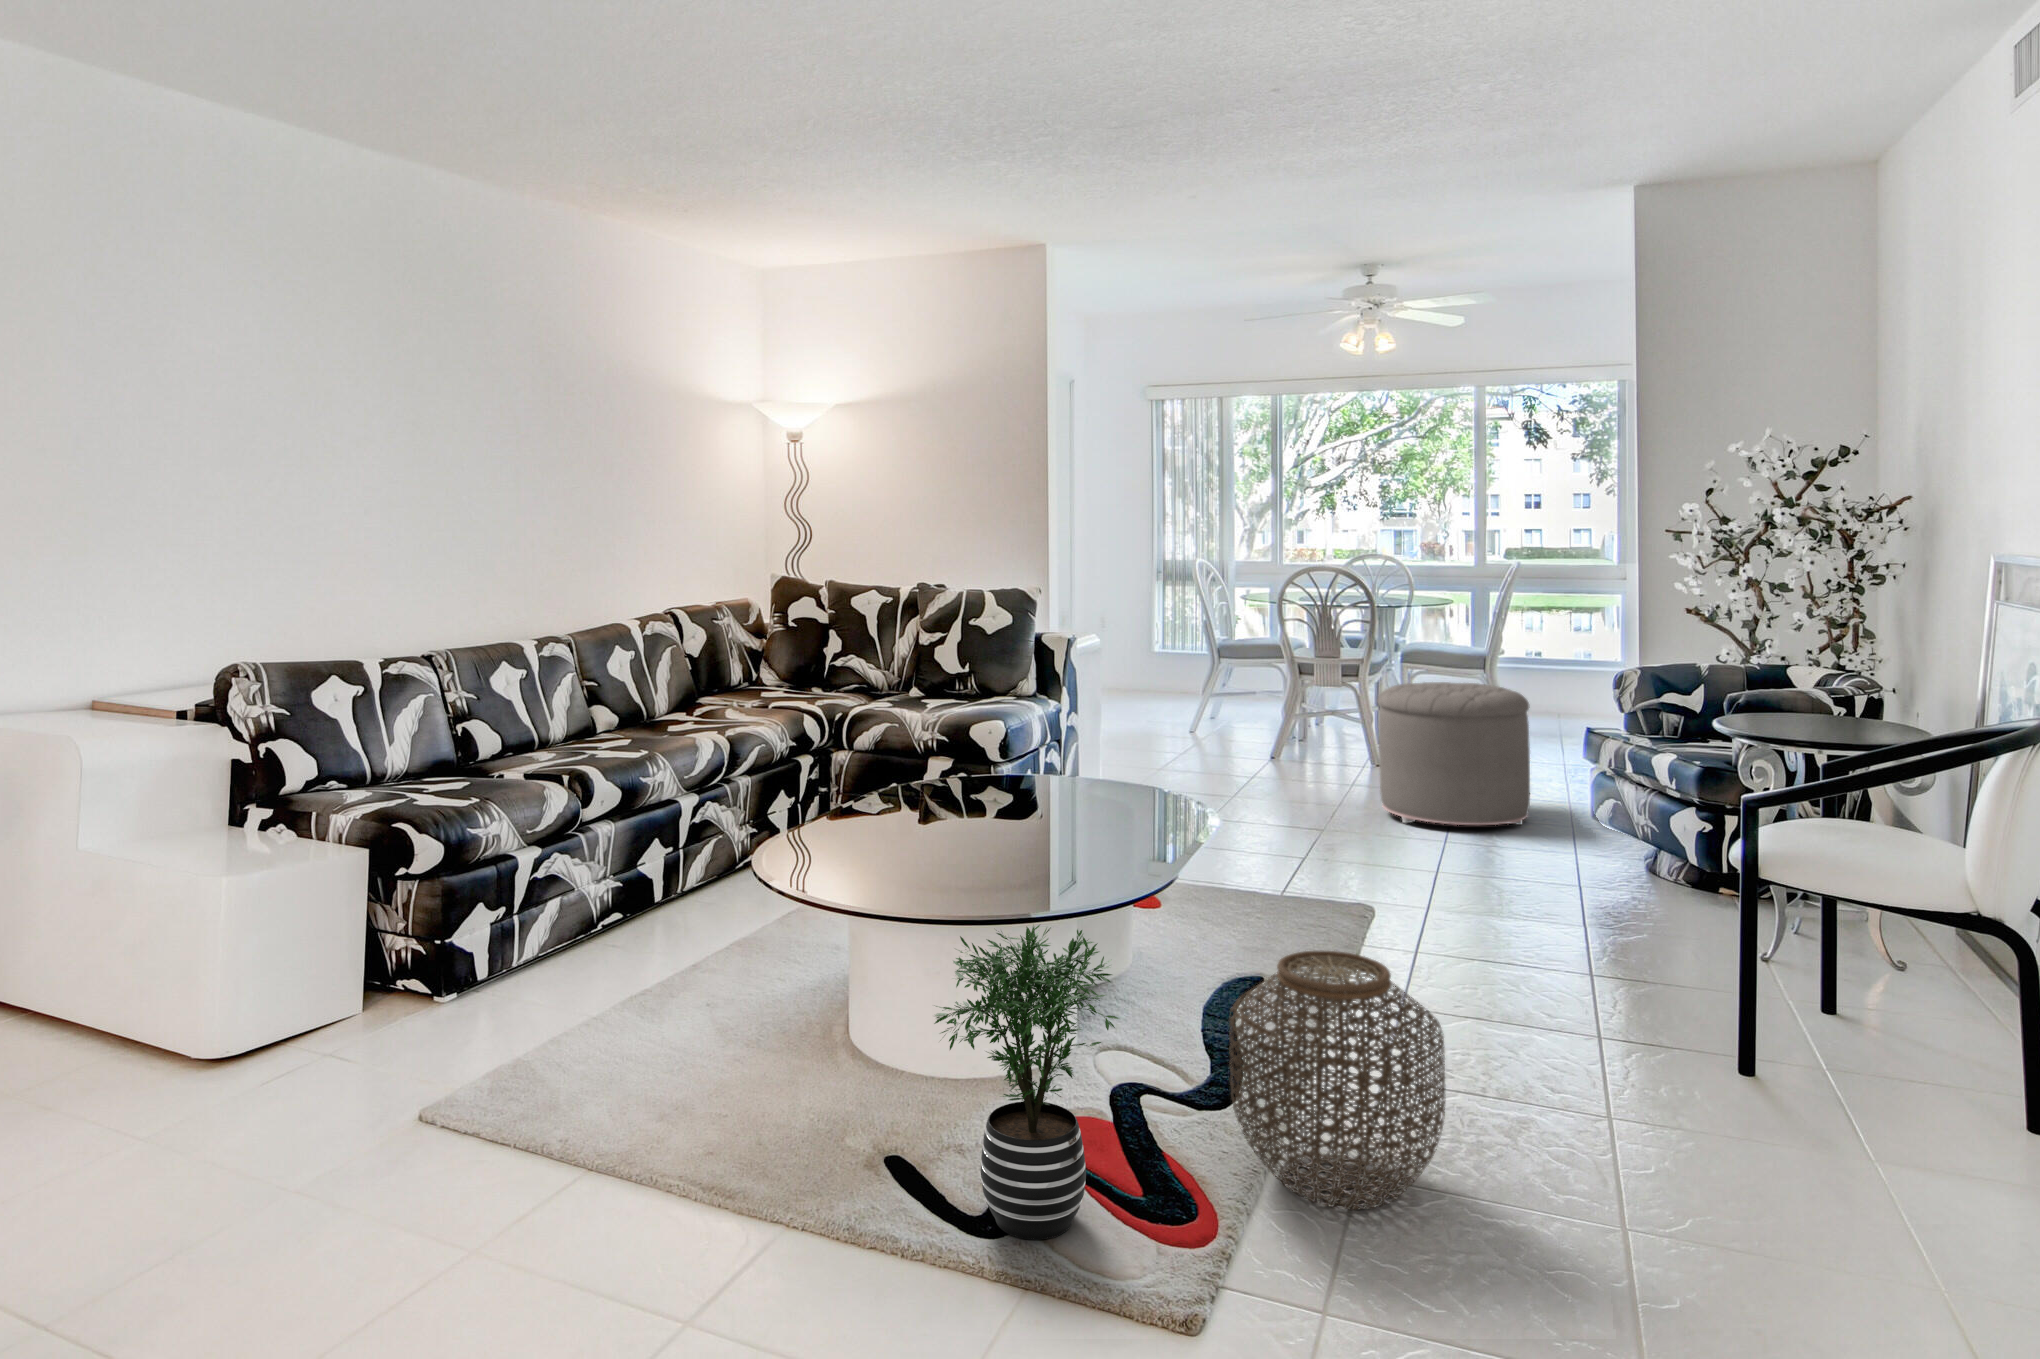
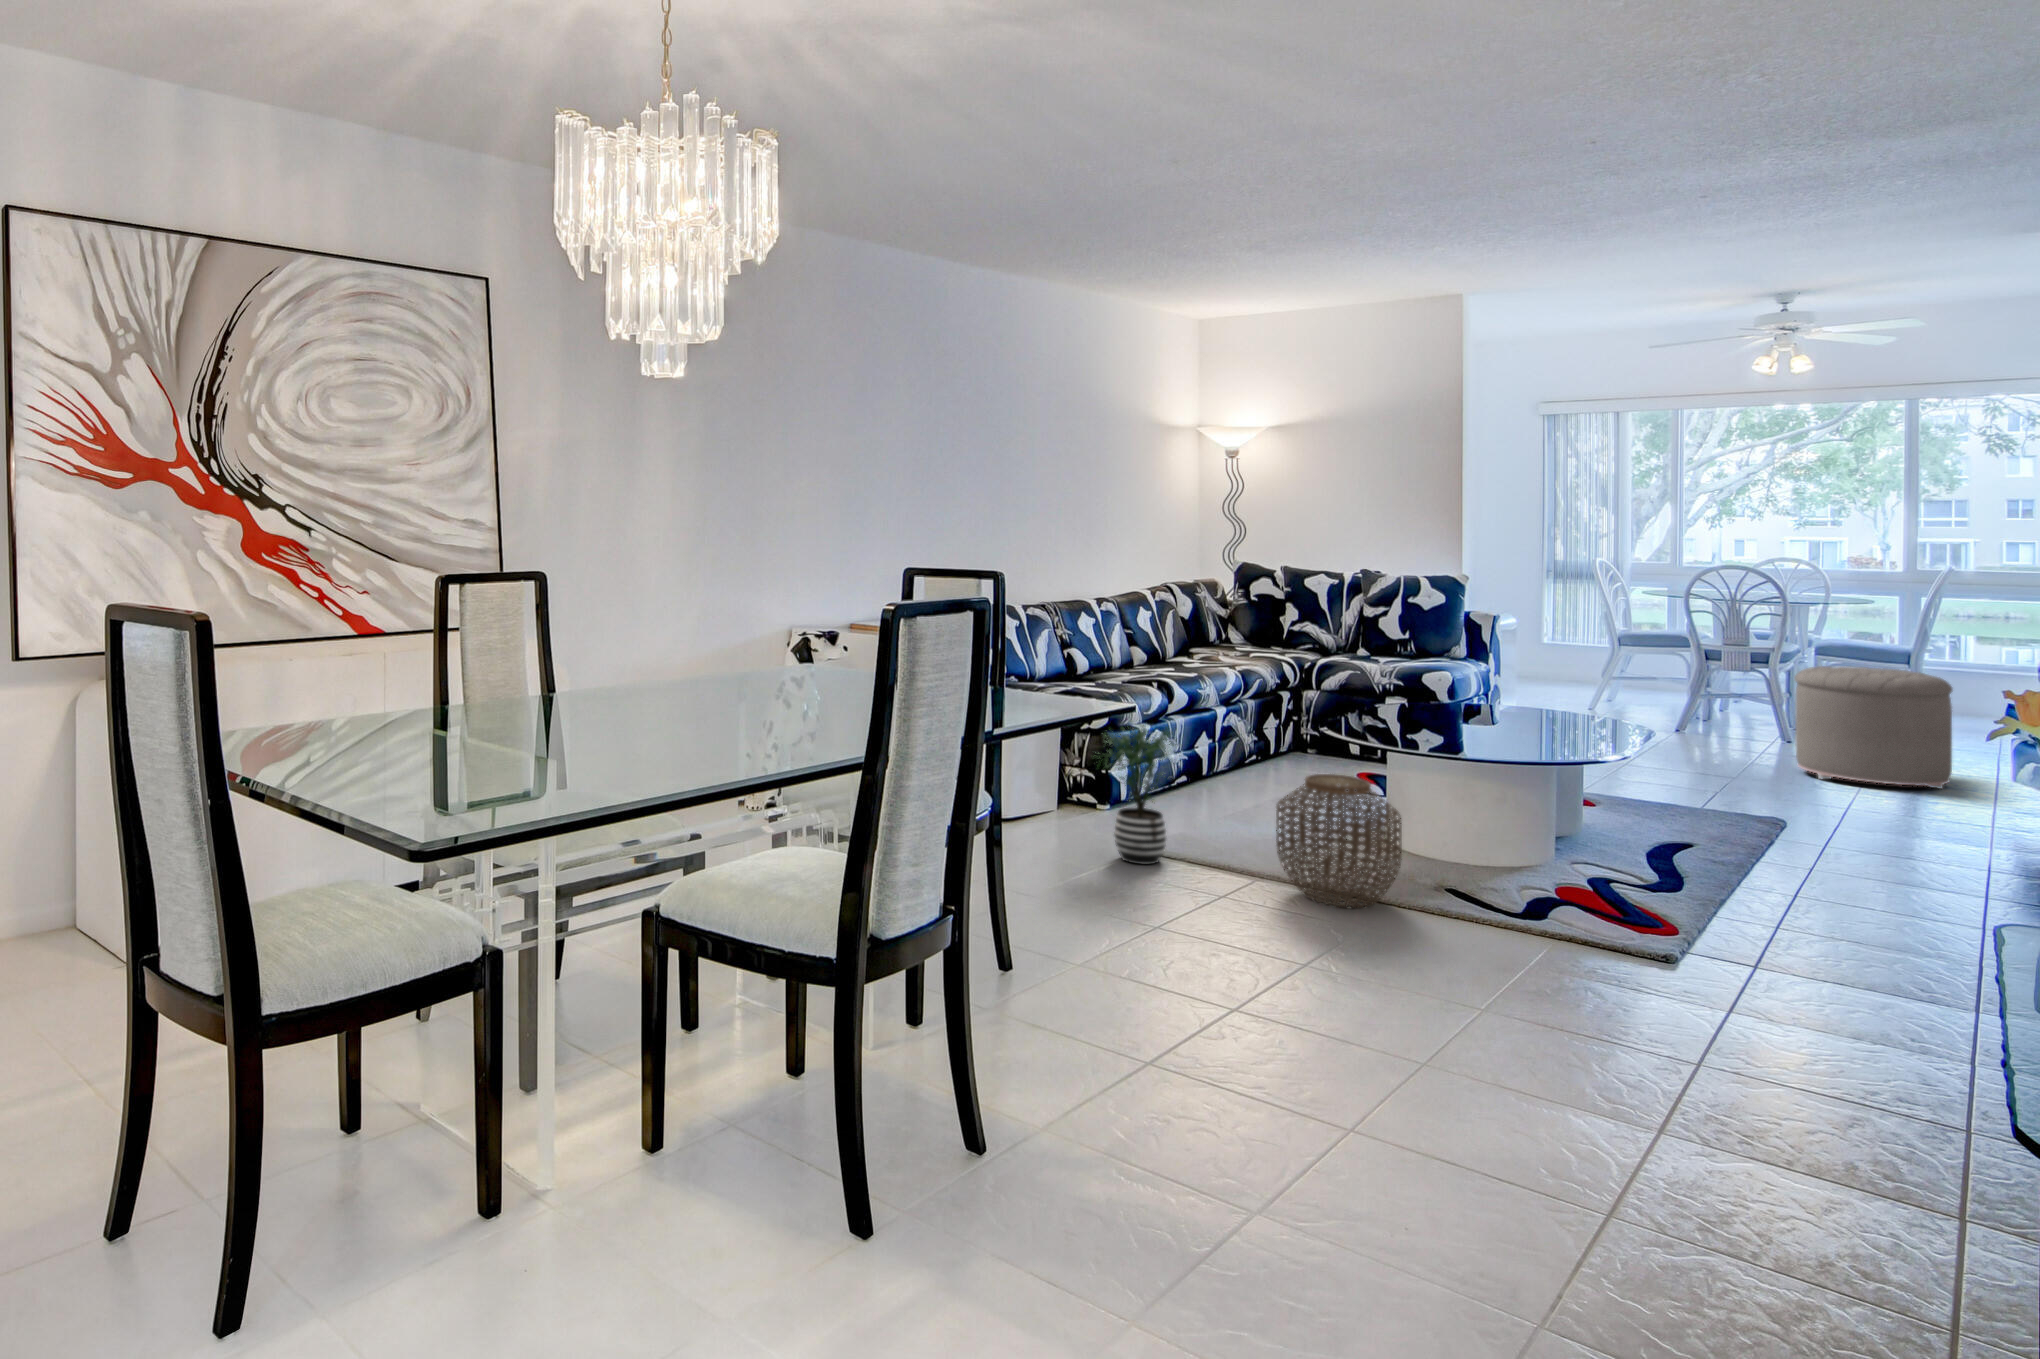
potted plant: present [934,925,1119,1240] -> present [1093,725,1176,864]
woven basket: present [1229,951,1446,1210] -> present [1276,774,1402,908]

